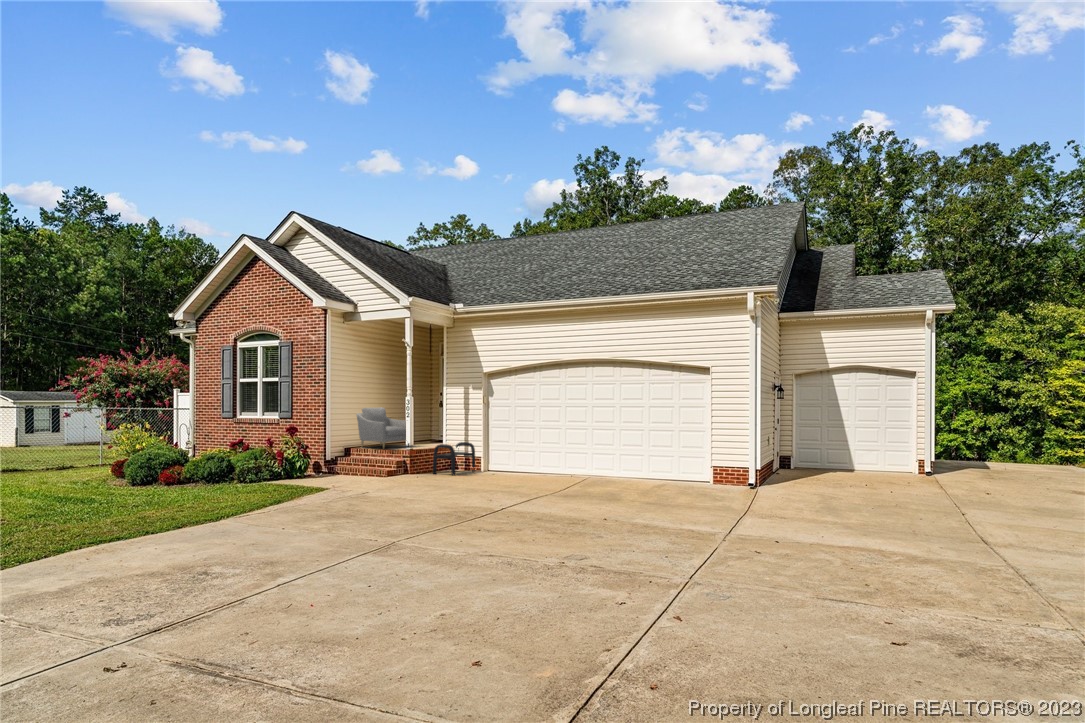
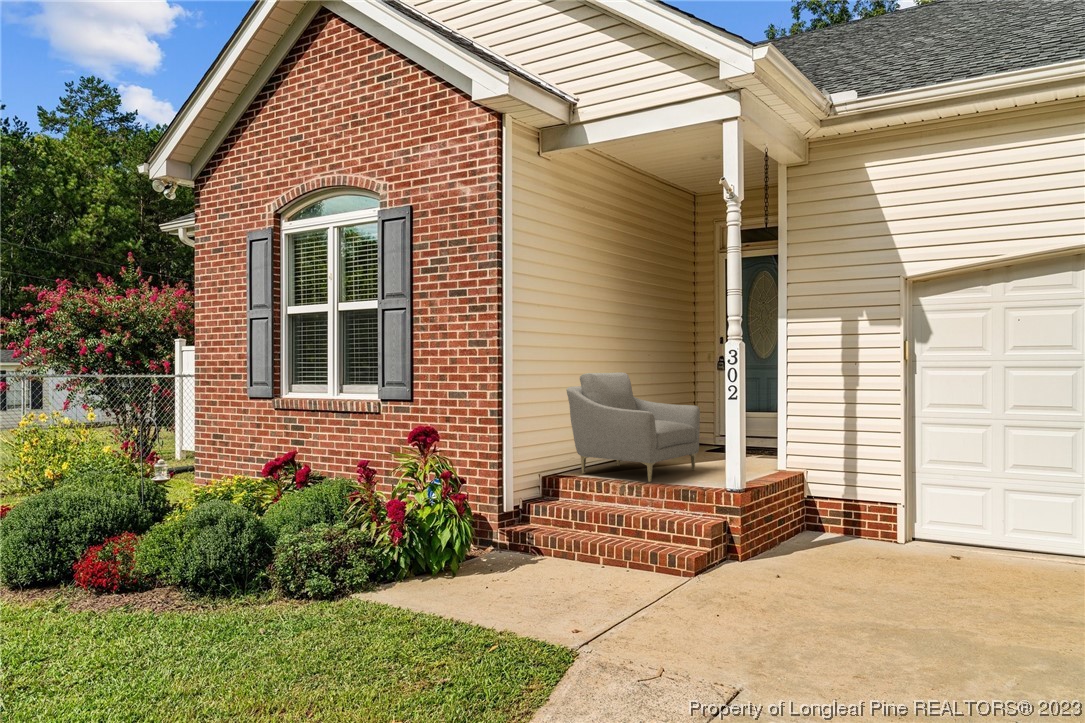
bench: present [433,442,476,475] -> none [790,463,888,563]

